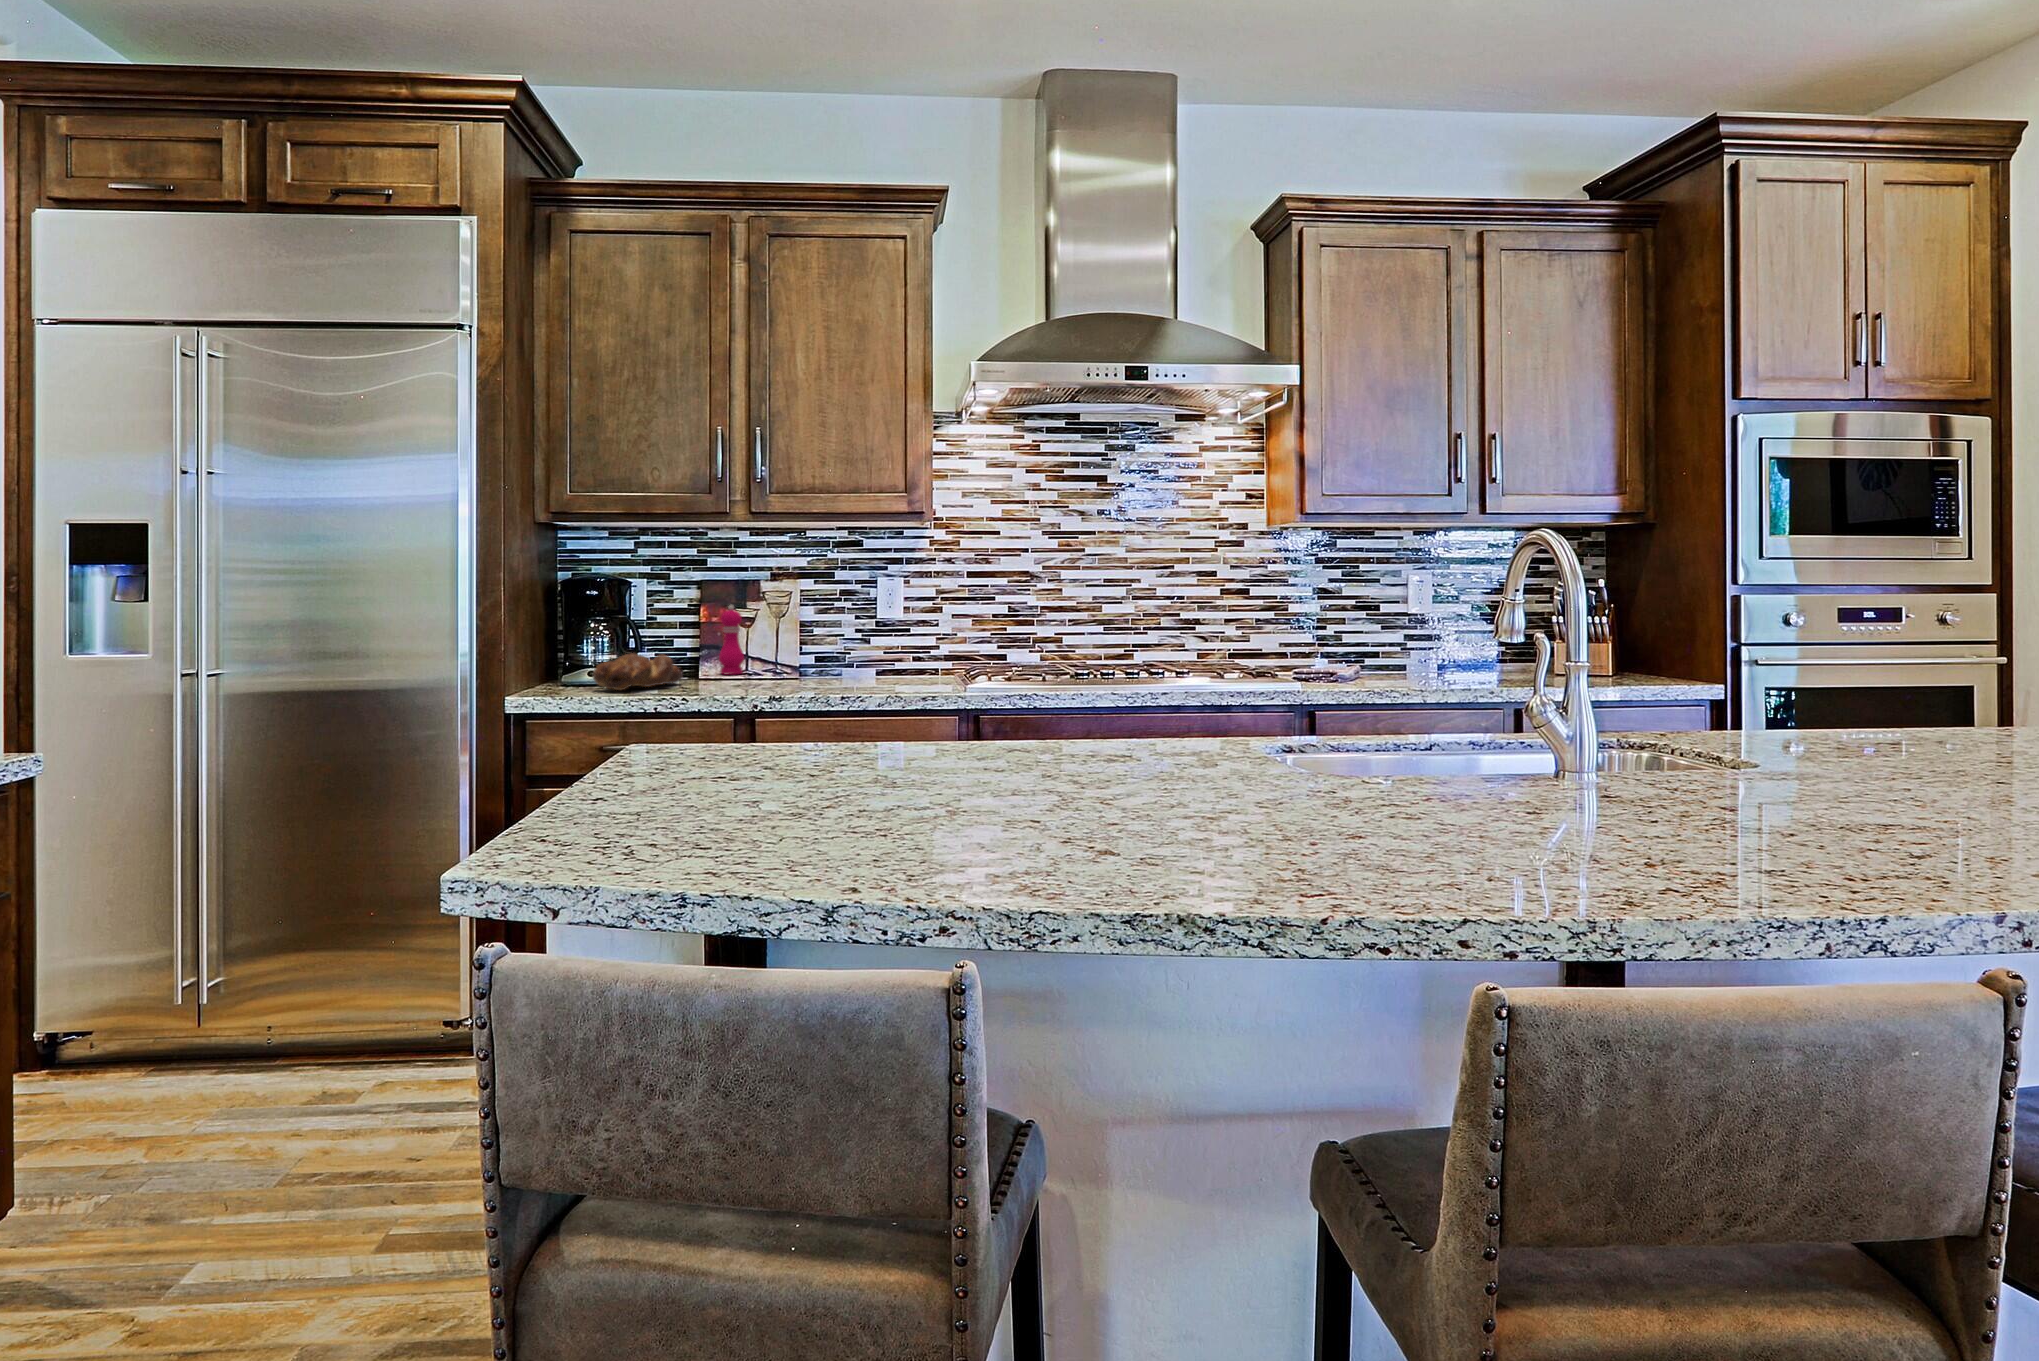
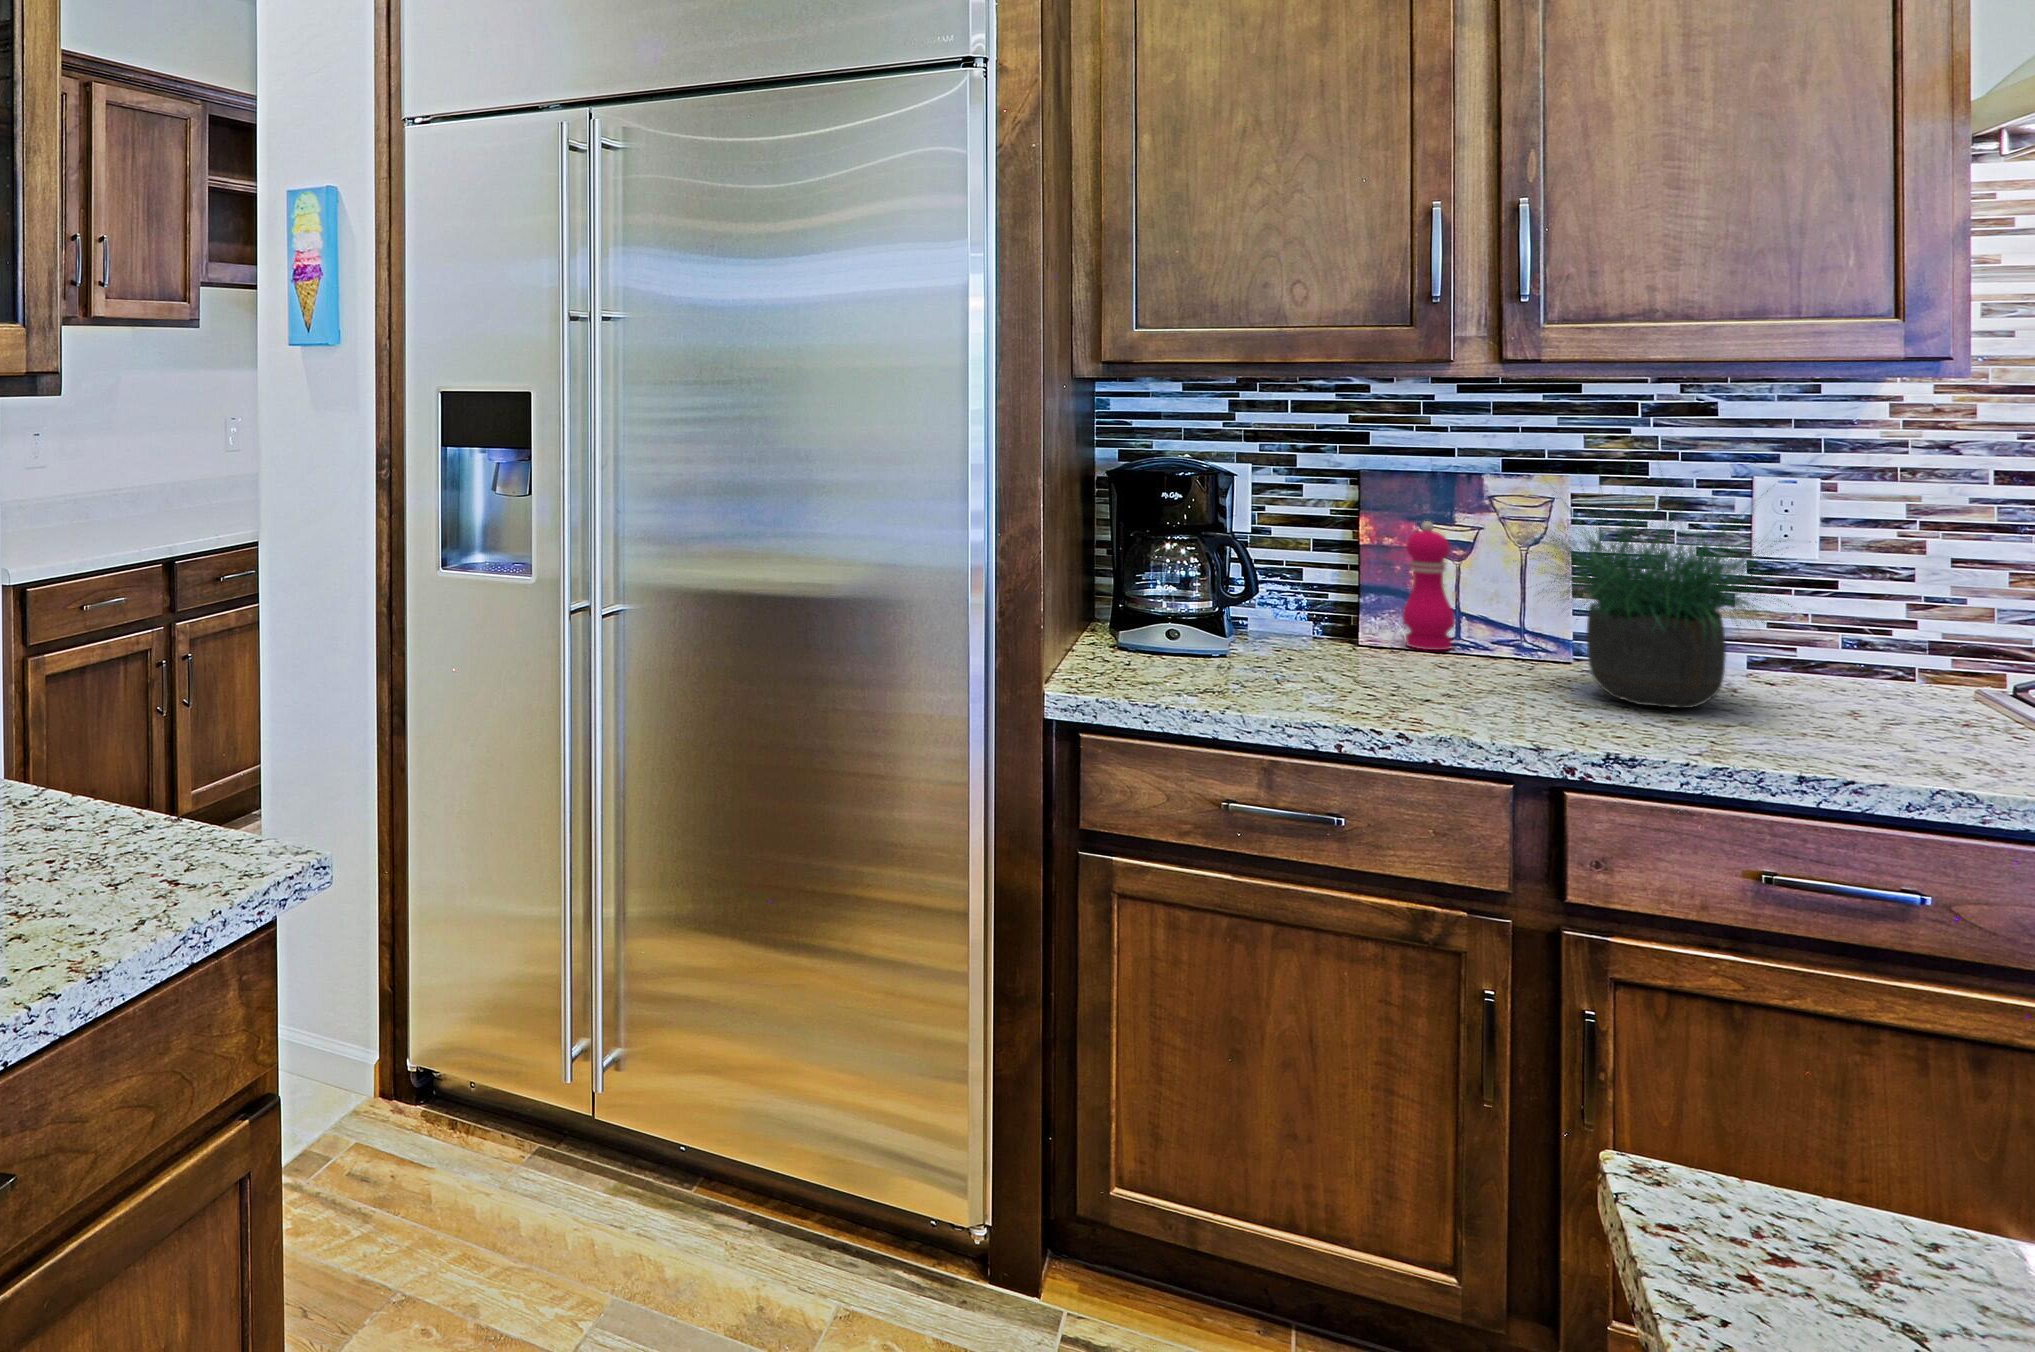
potted plant: none [753,555,882,684] -> present [1524,459,1792,708]
bread loaf: present [593,653,682,690] -> none [1189,616,1353,693]

